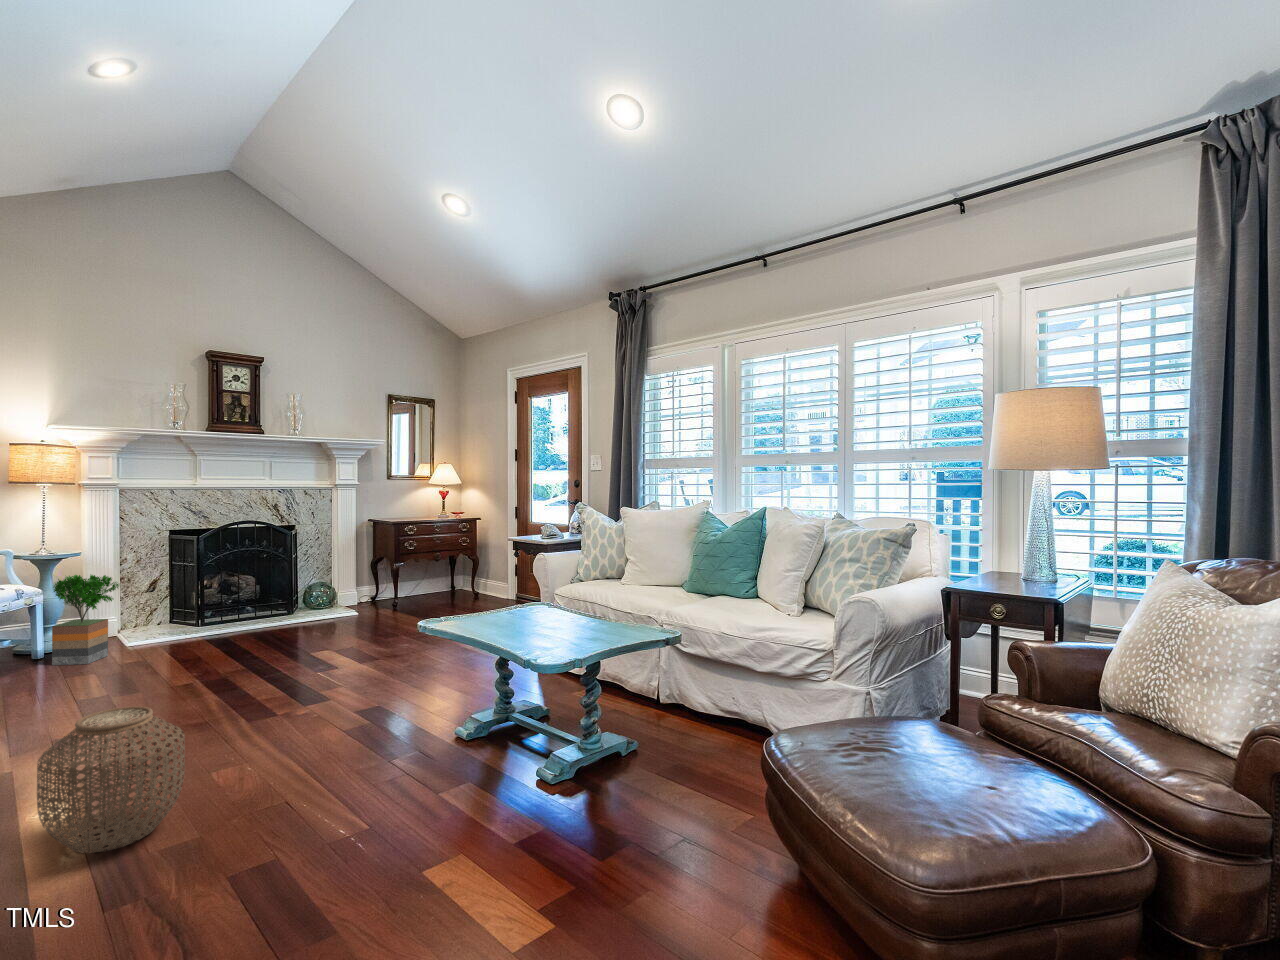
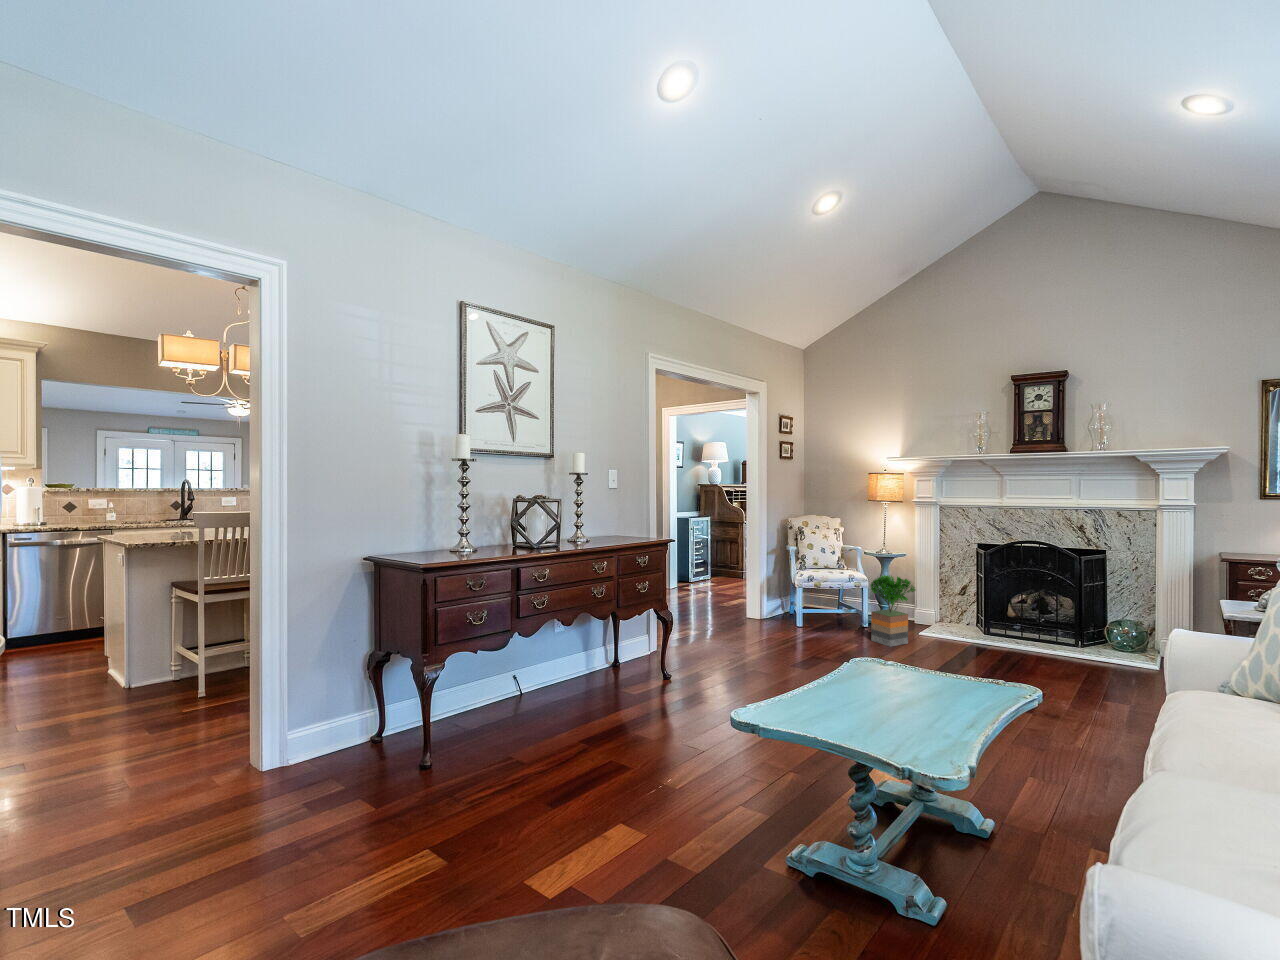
woven basket: present [37,706,185,853] -> none [725,697,808,799]

